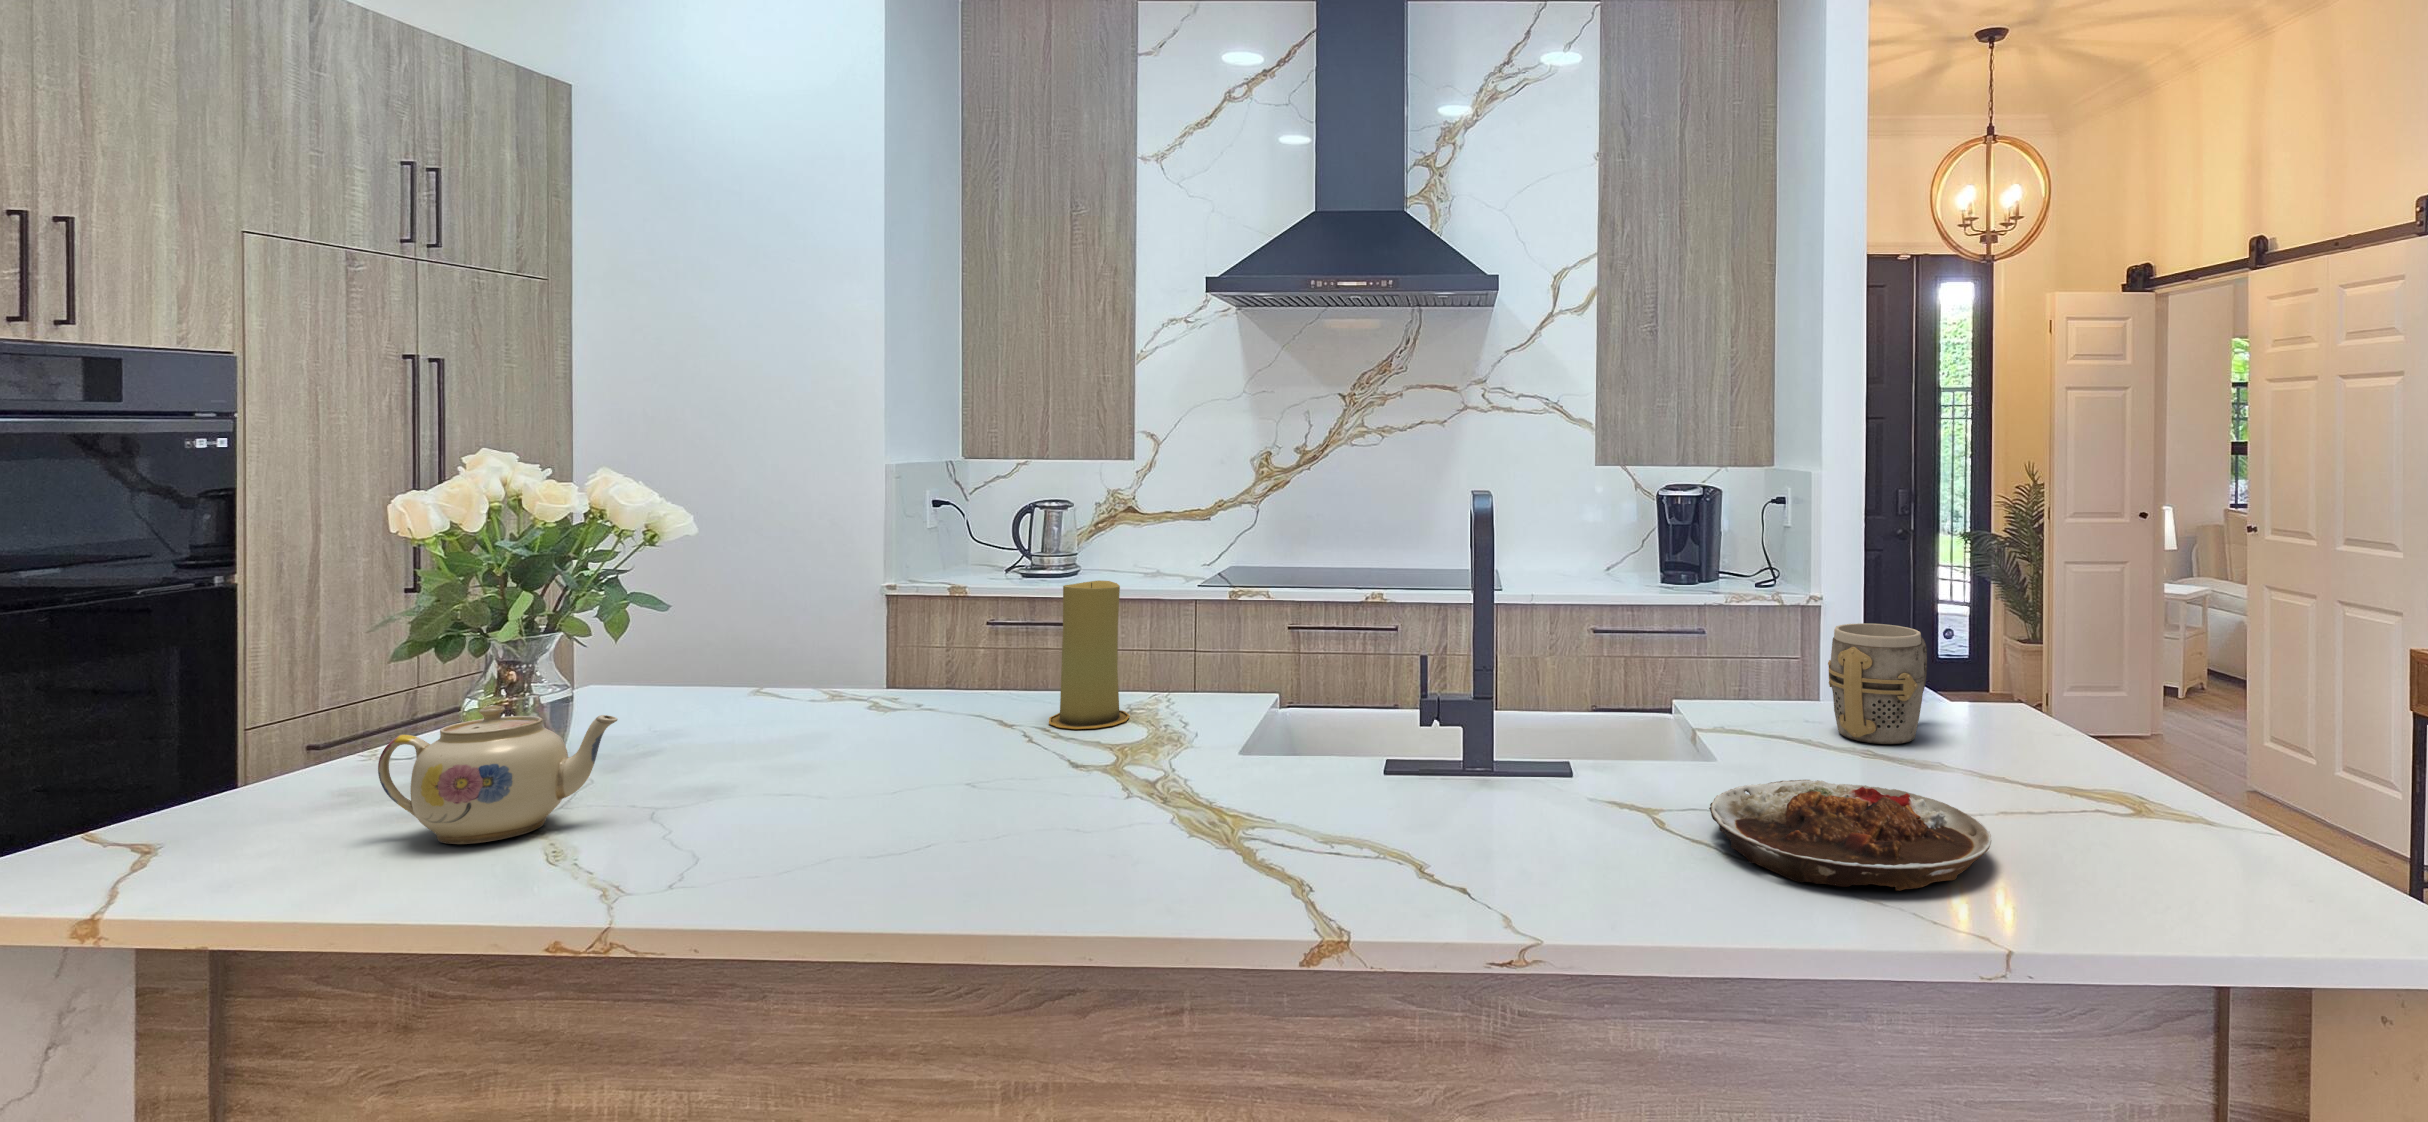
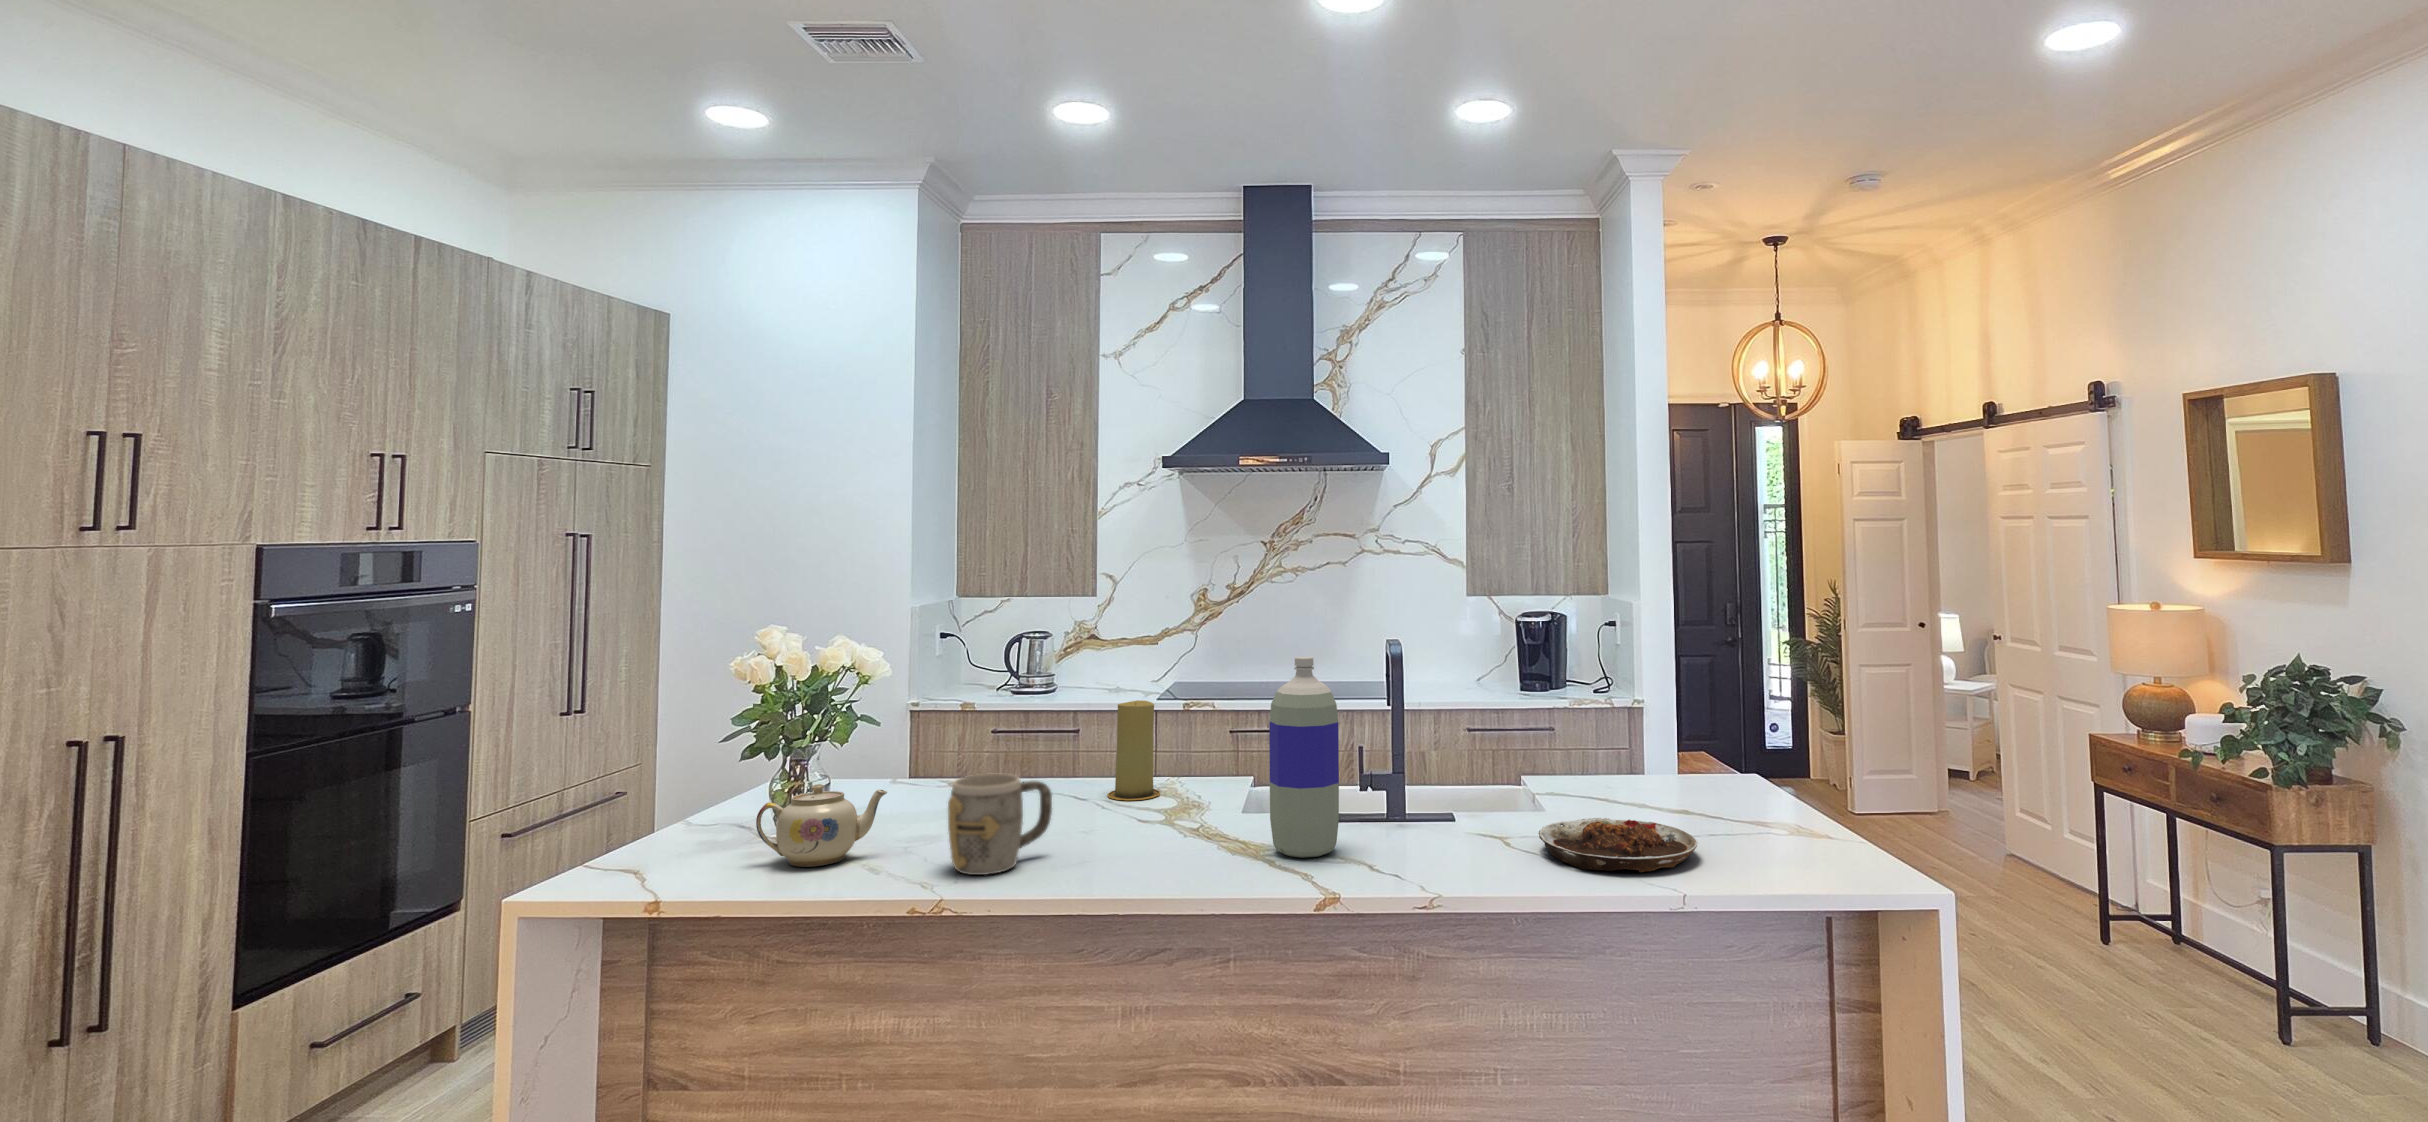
bottle: none [1254,506,1371,844] -> present [1269,657,1339,858]
mug: present [1828,623,1927,744] -> present [948,774,1052,875]

